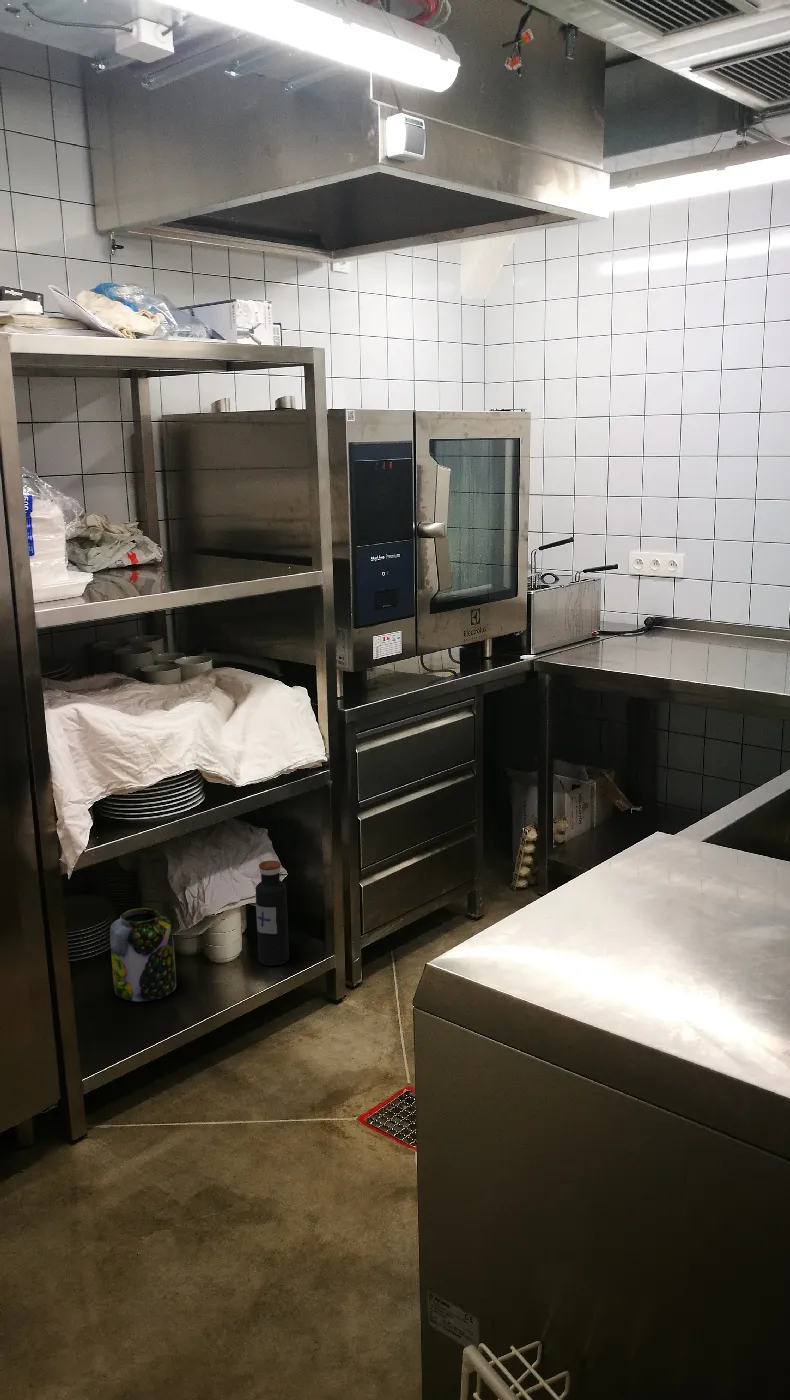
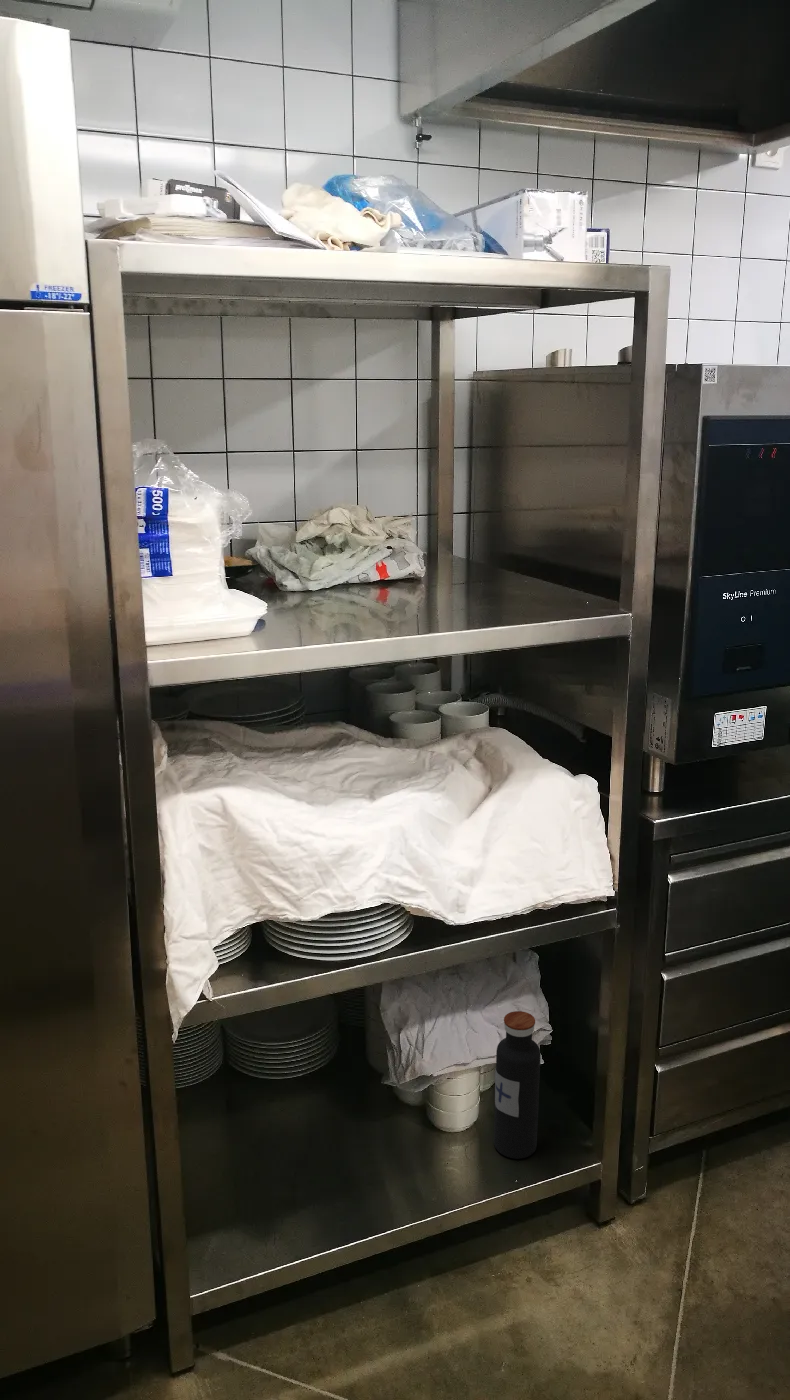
jar: present [110,908,176,1001] -> none [293,1042,373,1174]

